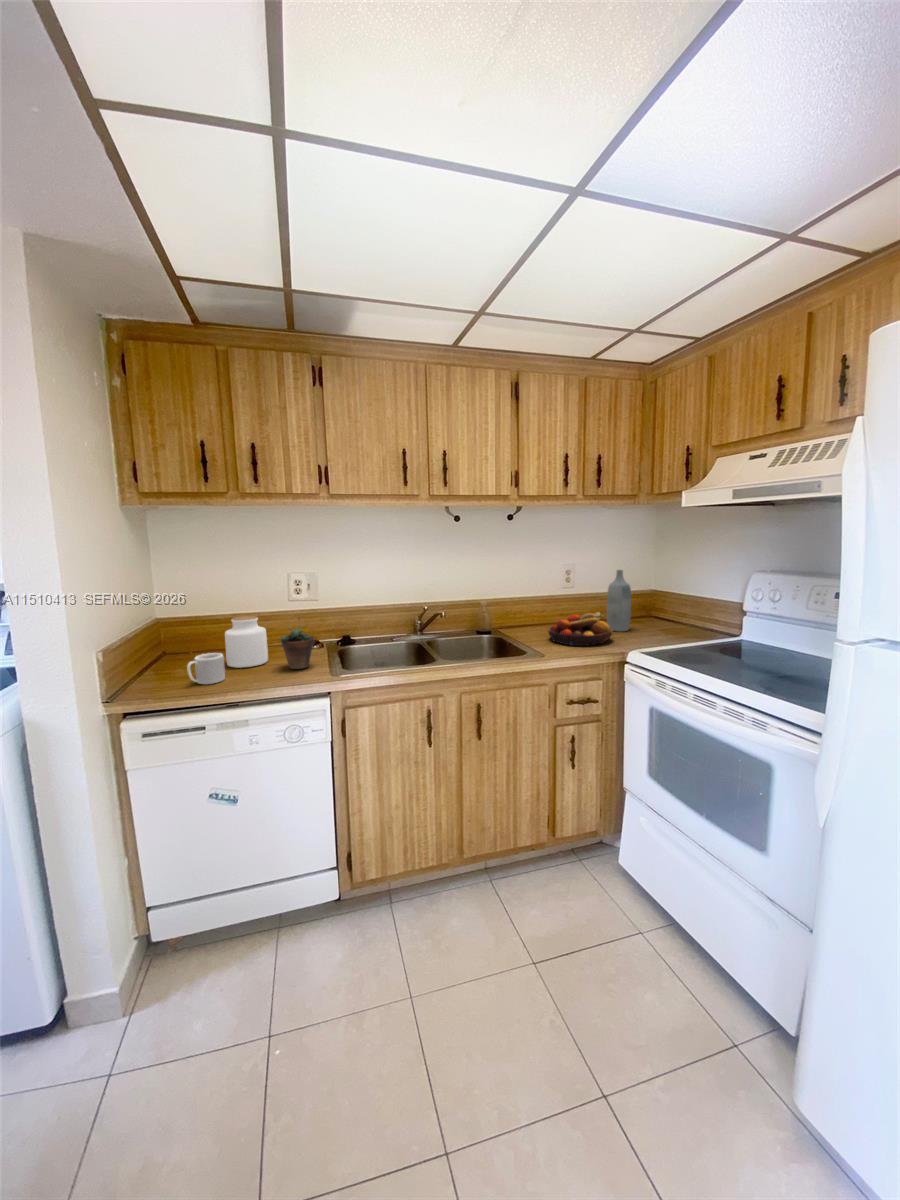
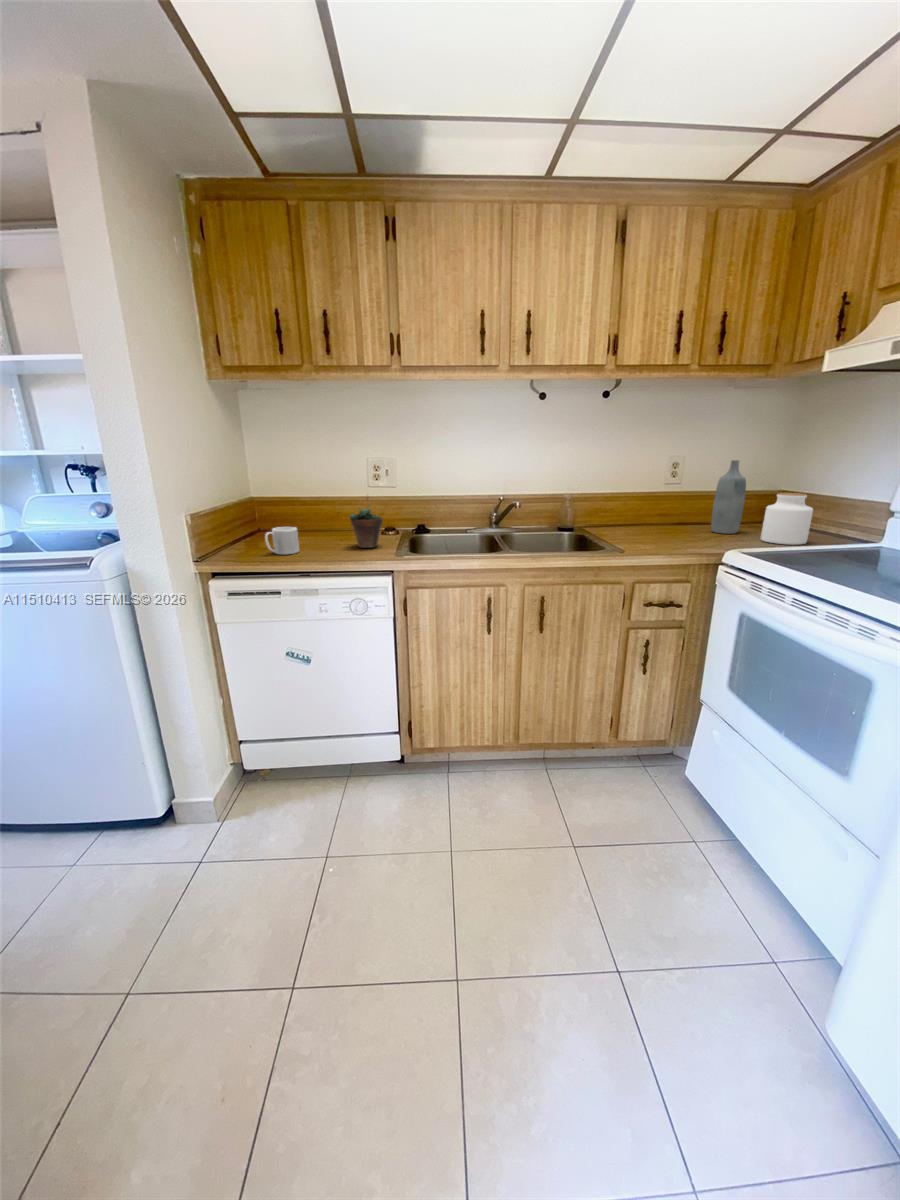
fruit bowl: present [548,612,612,646] -> none [635,509,713,544]
jar: present [225,616,268,668] -> present [761,493,813,545]

